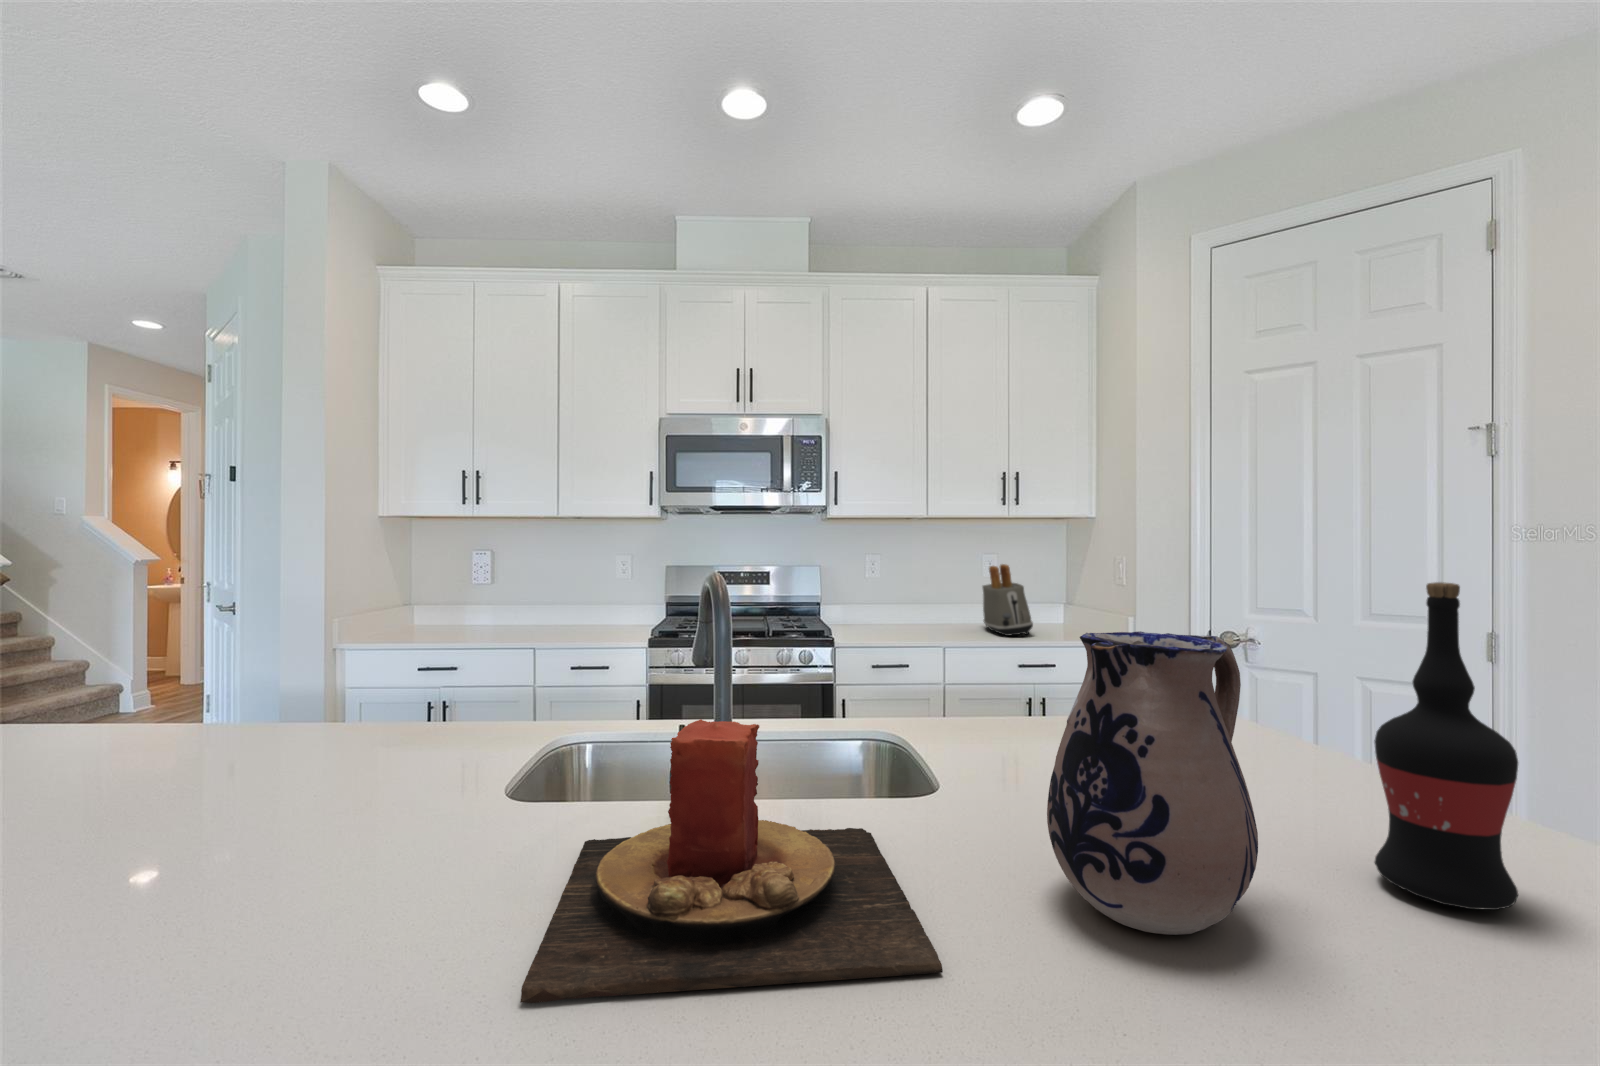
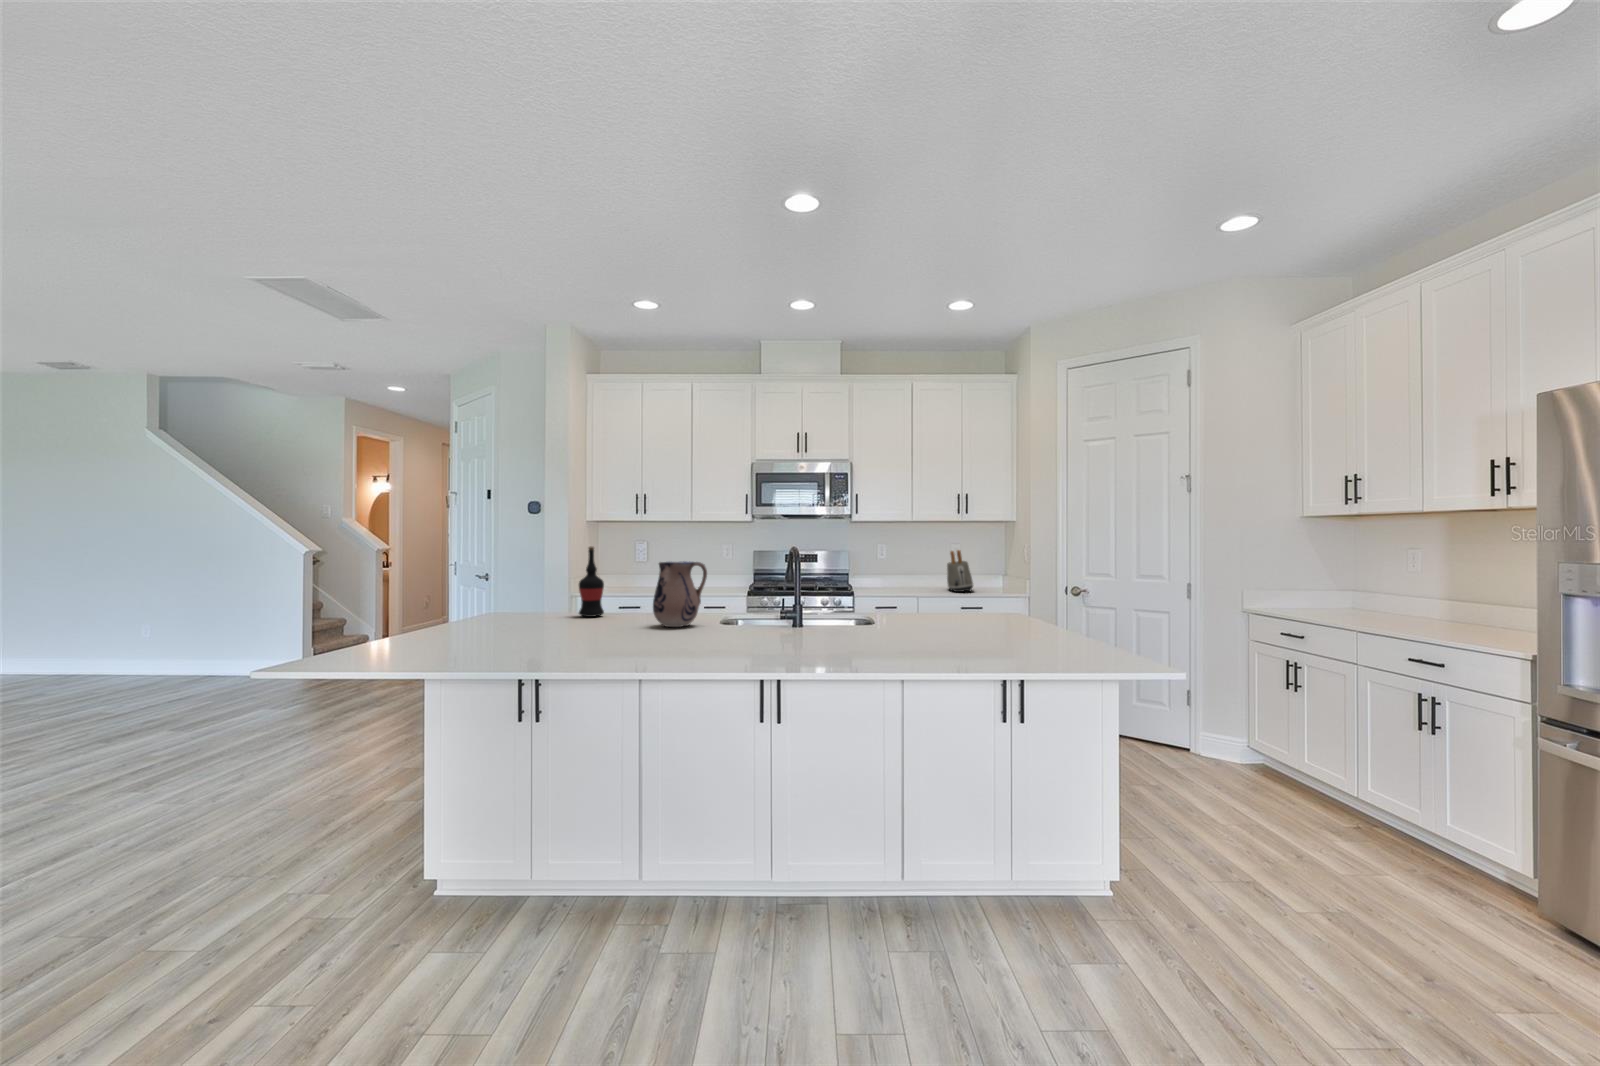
wine bottle: present [1374,582,1518,910] -> present [579,546,604,617]
ceramic pitcher: present [1047,631,1258,935] -> present [653,562,707,627]
candle: present [520,719,943,1003] -> none [762,586,852,636]

